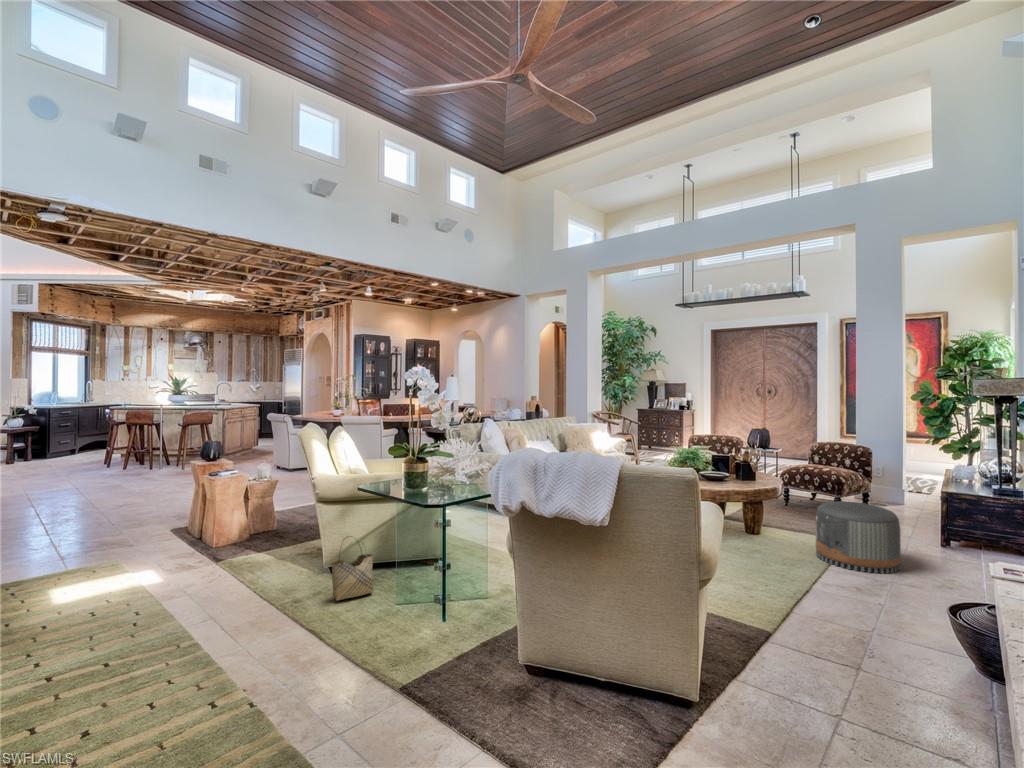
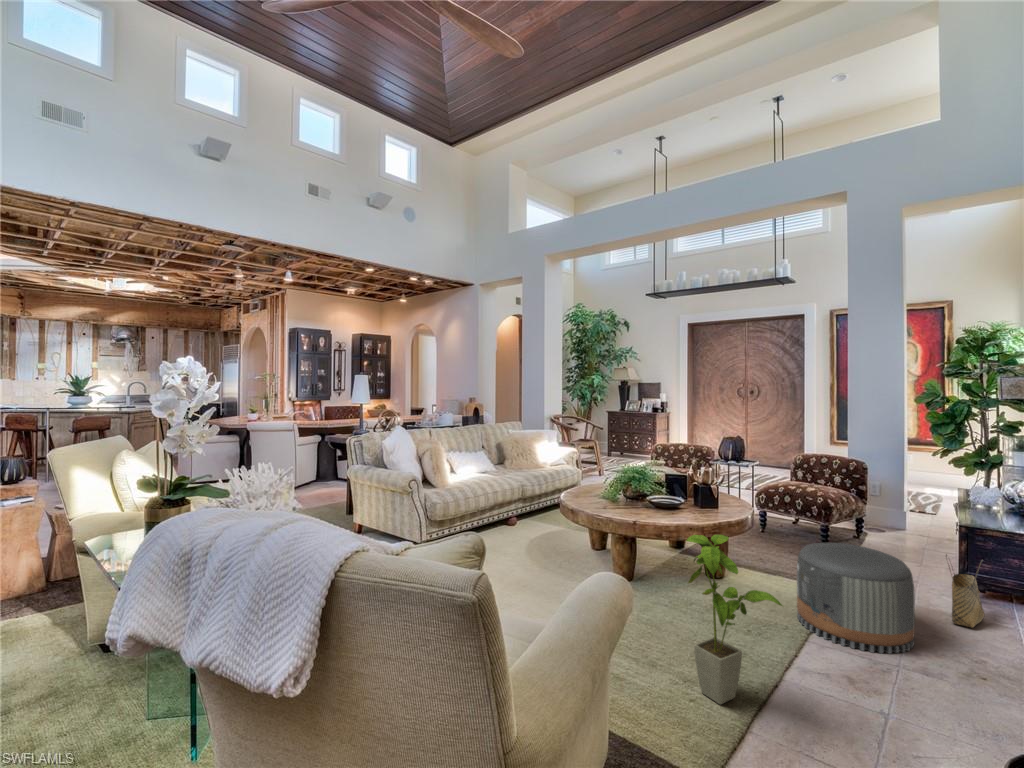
house plant: none [742,485,809,595] -> present [686,535,783,704]
woven basket: present [331,536,373,601] -> present [946,555,984,628]

